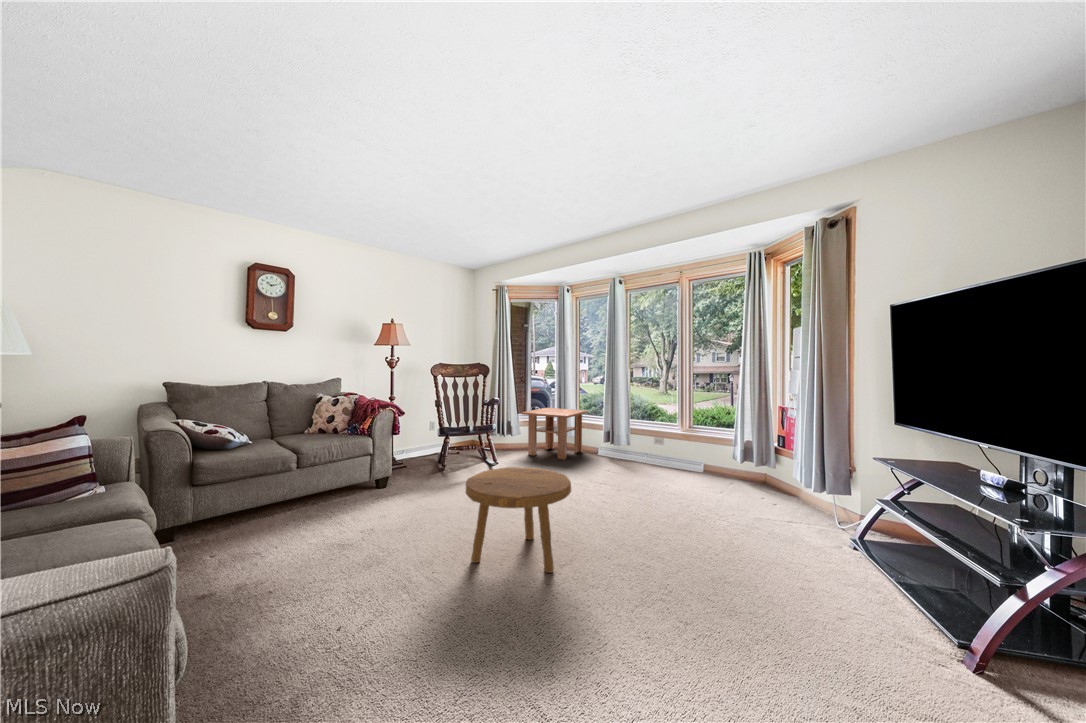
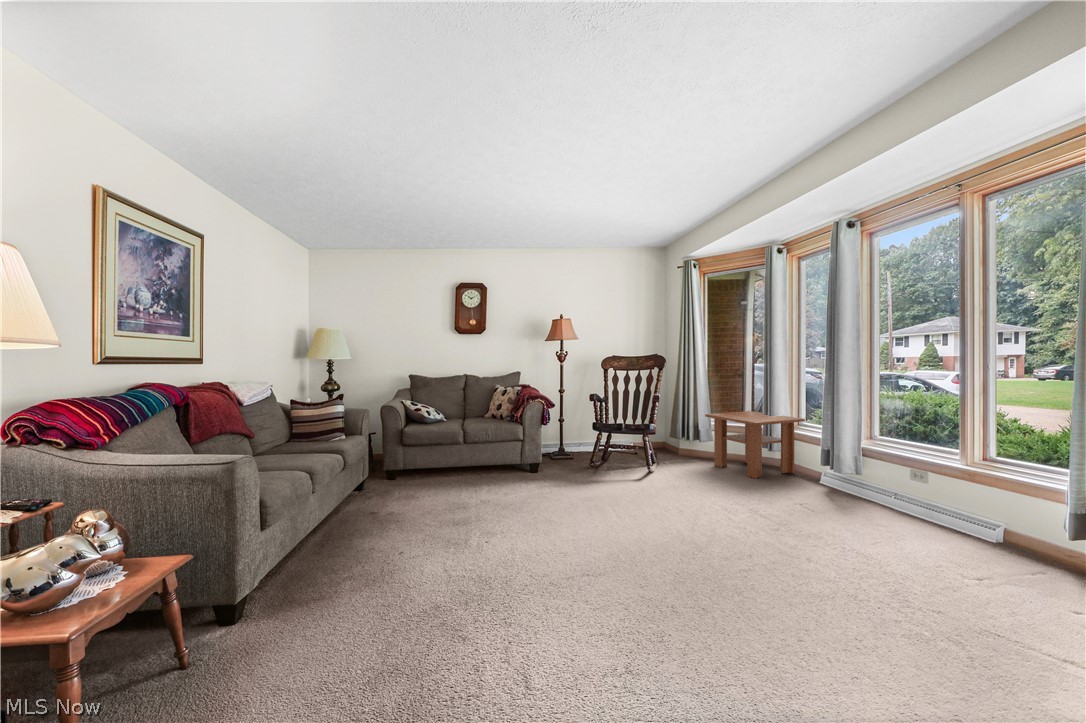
footstool: present [465,467,571,573] -> none [504,469,622,597]

